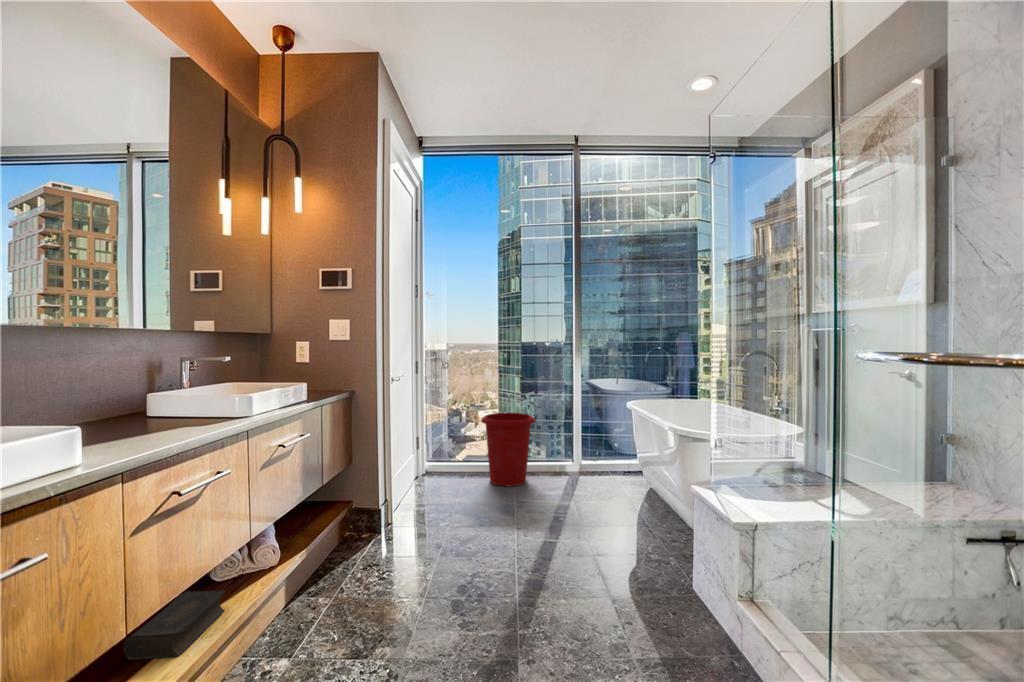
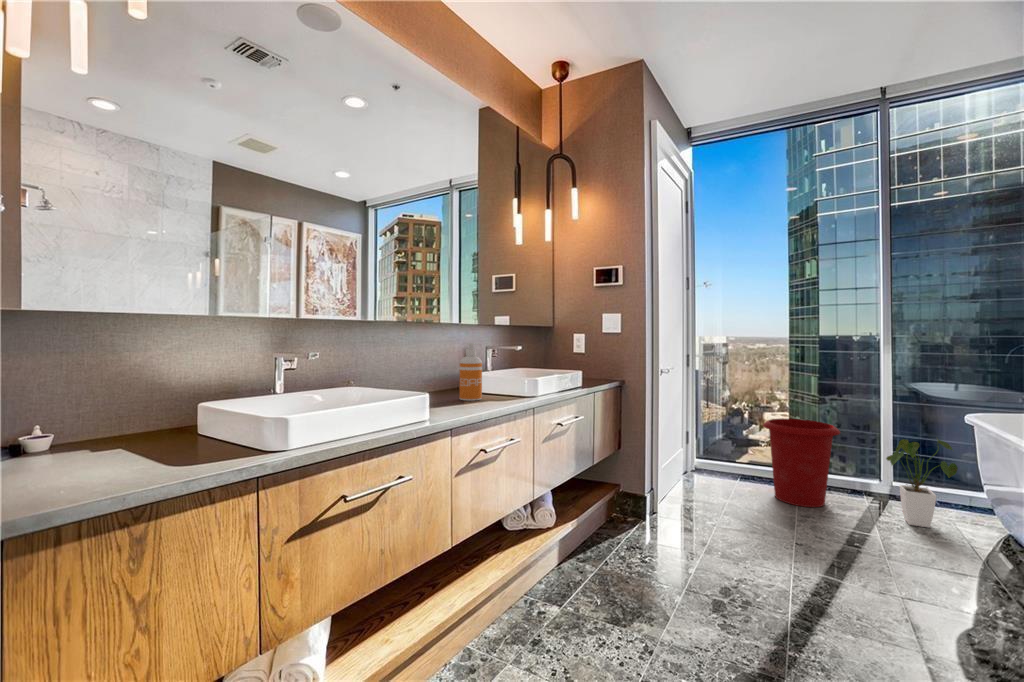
soap dispenser: none [133,353,172,431] -> present [460,343,482,401]
house plant: none [564,417,606,485] -> present [886,439,958,527]
book: present [124,591,225,660] -> none [455,527,516,572]

